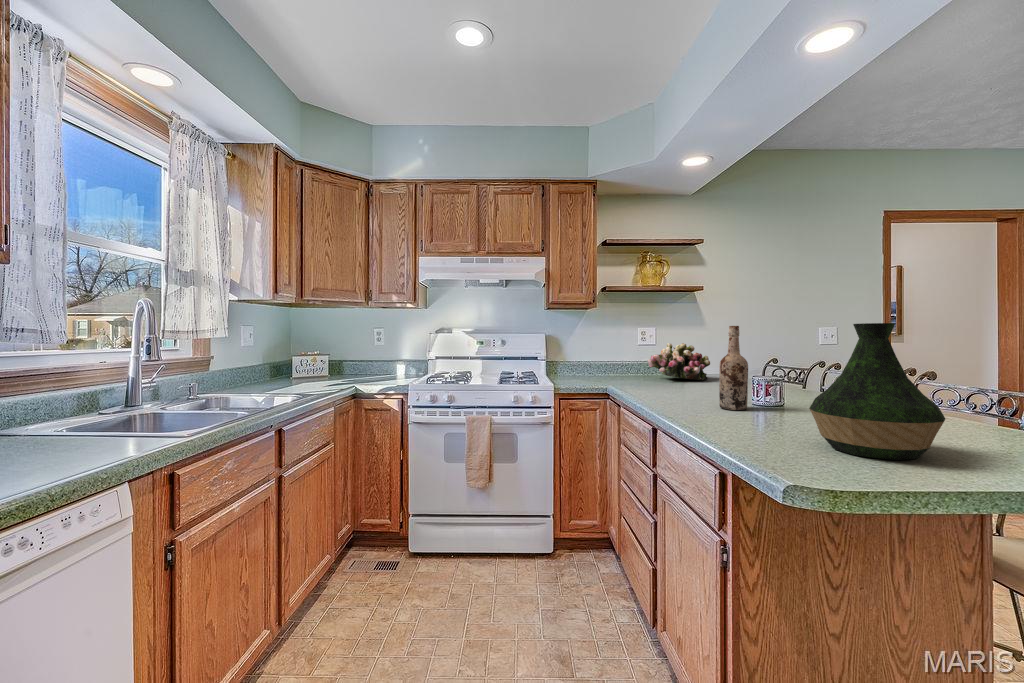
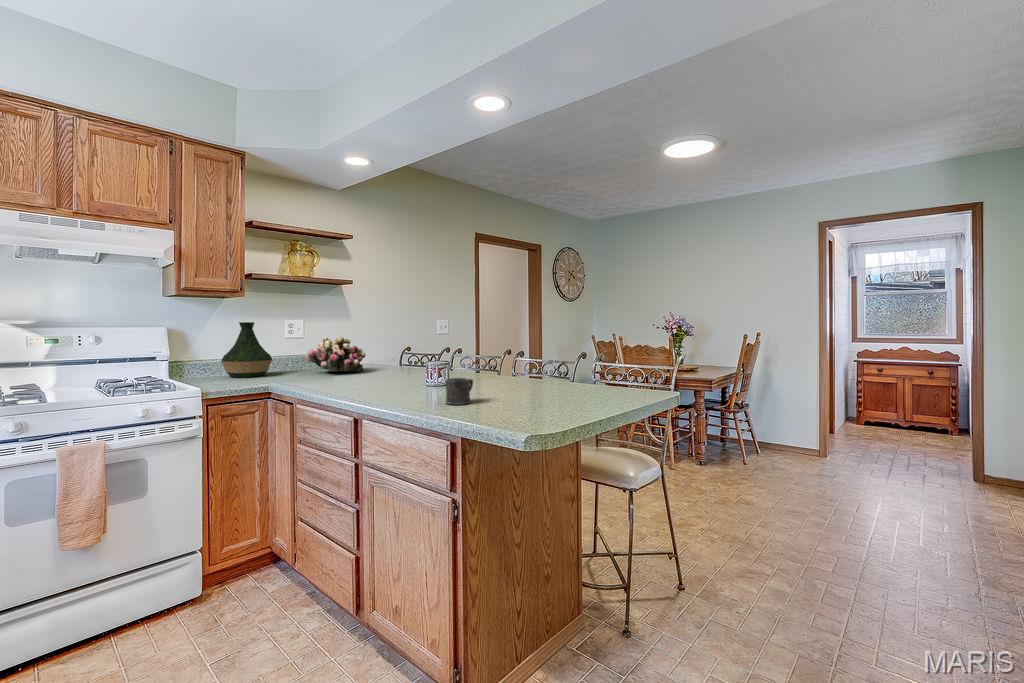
vase: present [809,323,945,460] -> present [221,322,272,378]
wine bottle: present [719,326,748,410] -> none [407,322,429,395]
mug: none [750,394,794,428] -> present [446,378,473,405]

